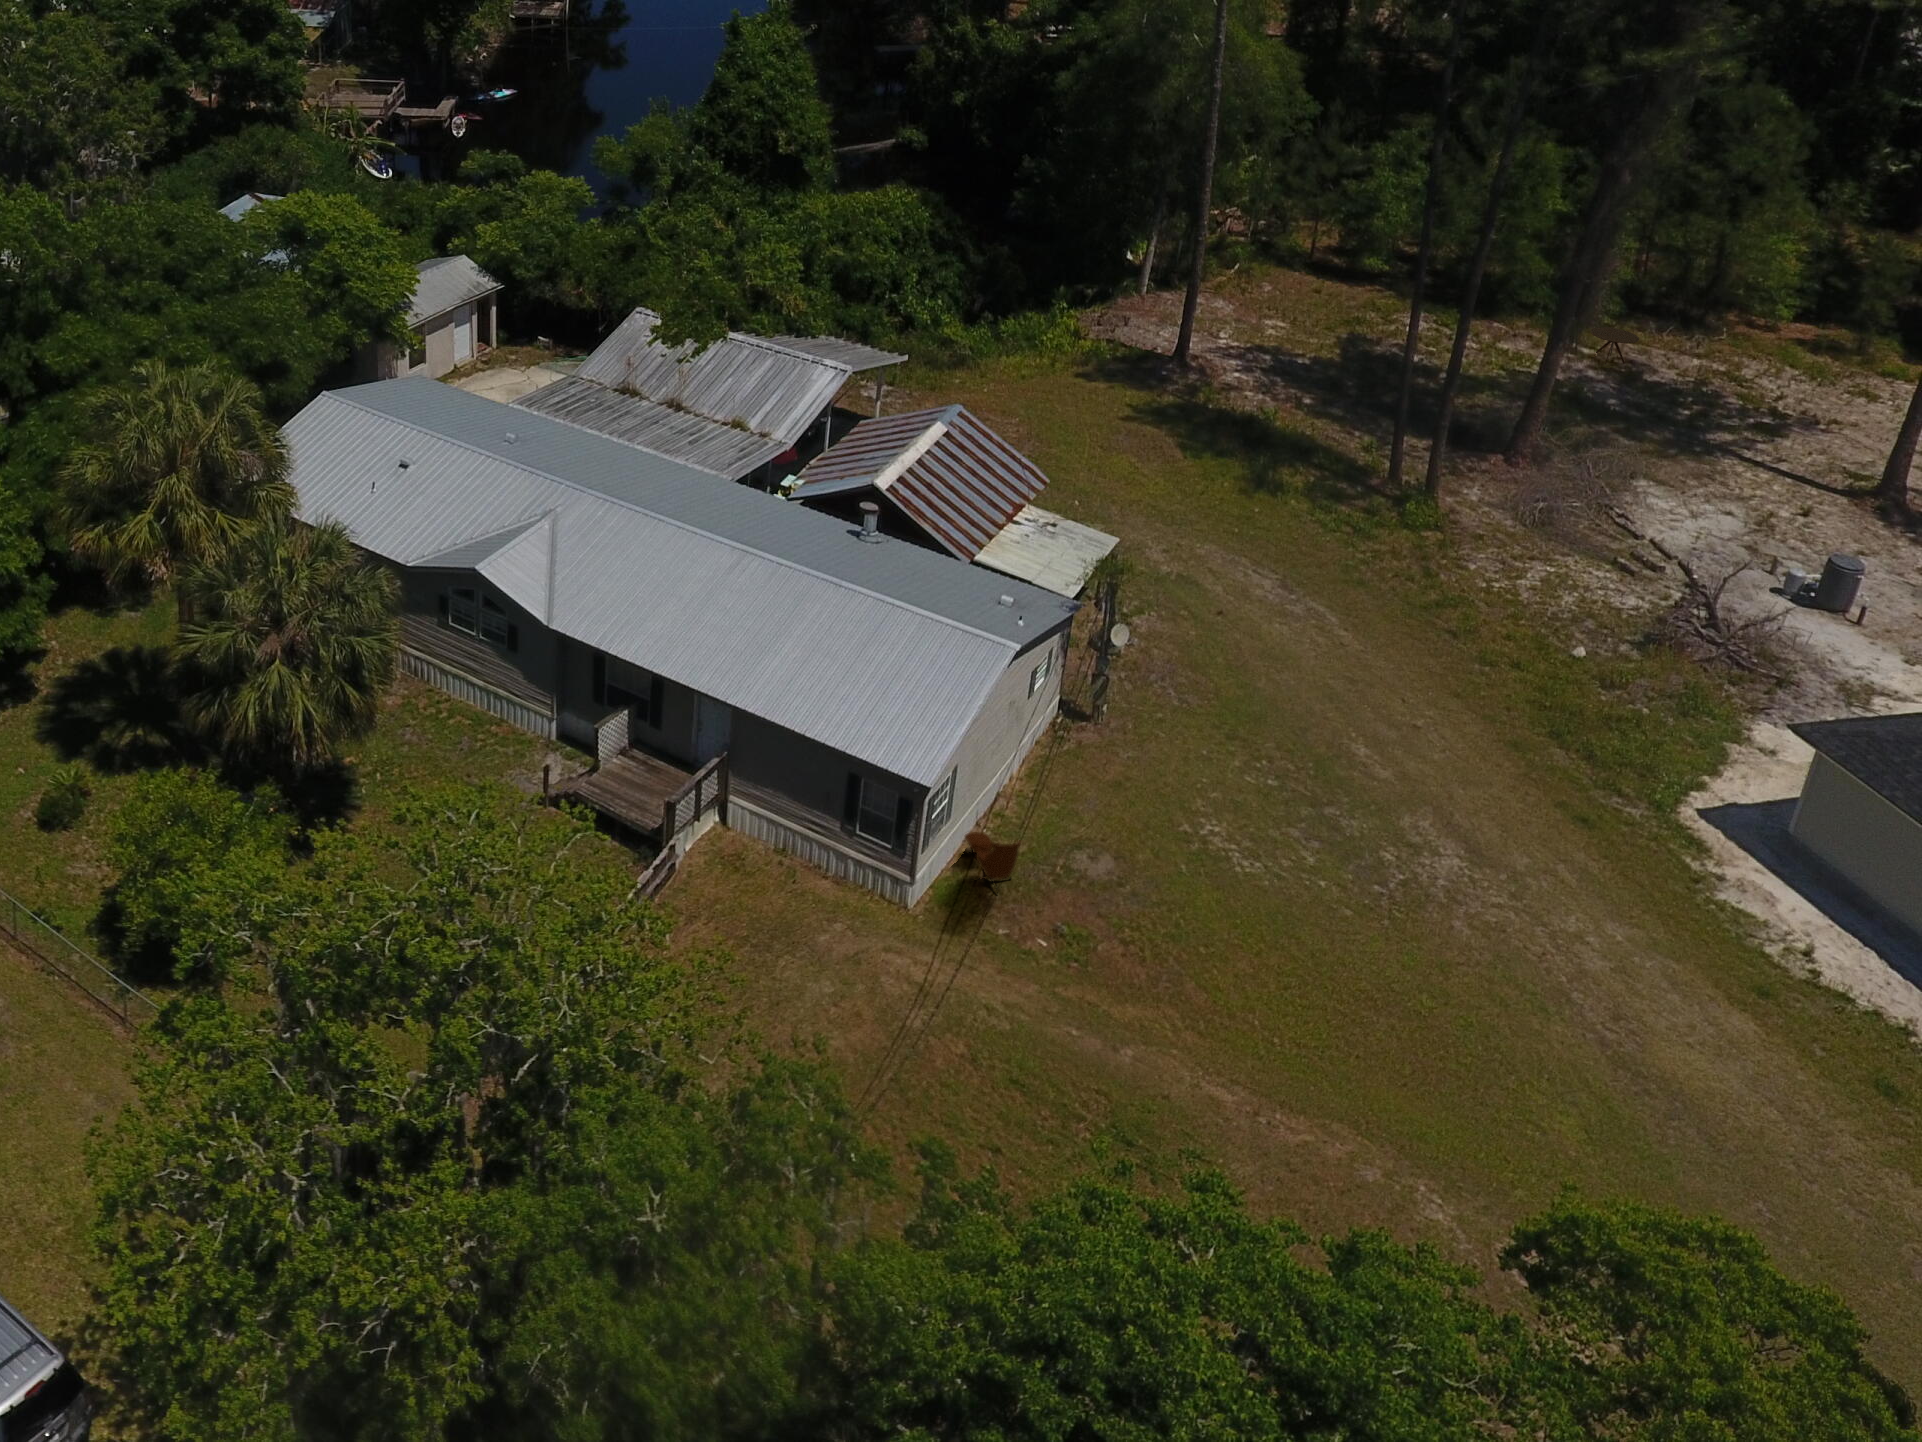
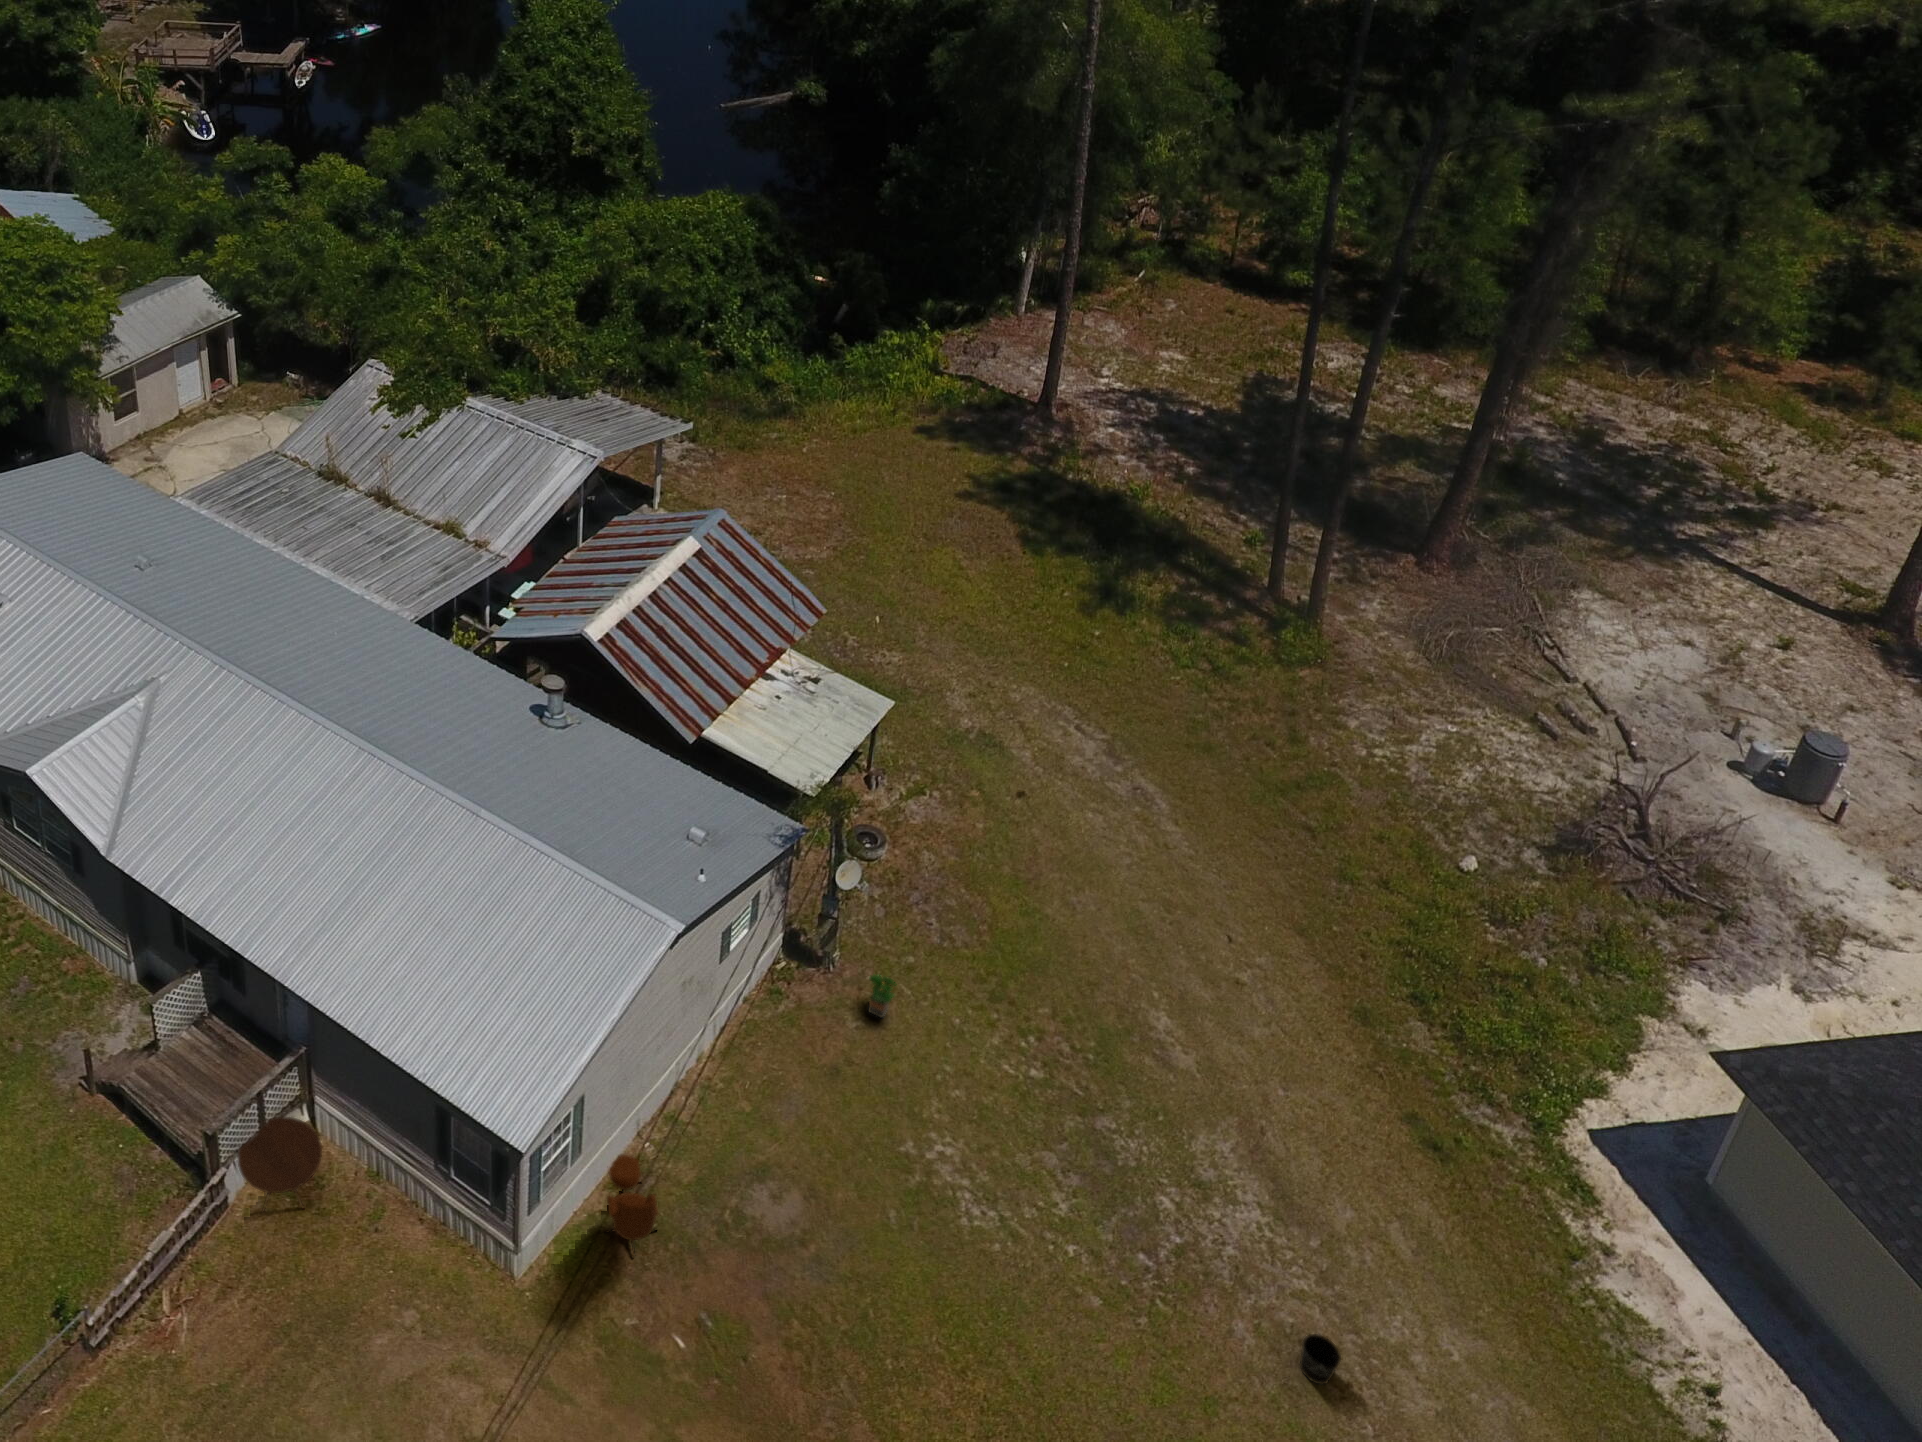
round table: present [1591,327,1639,364] -> present [238,1117,322,1210]
potted tree: none [1135,719,1159,754] -> present [869,974,897,1018]
bucket: none [1506,917,1538,952] -> present [1300,1334,1341,1384]

